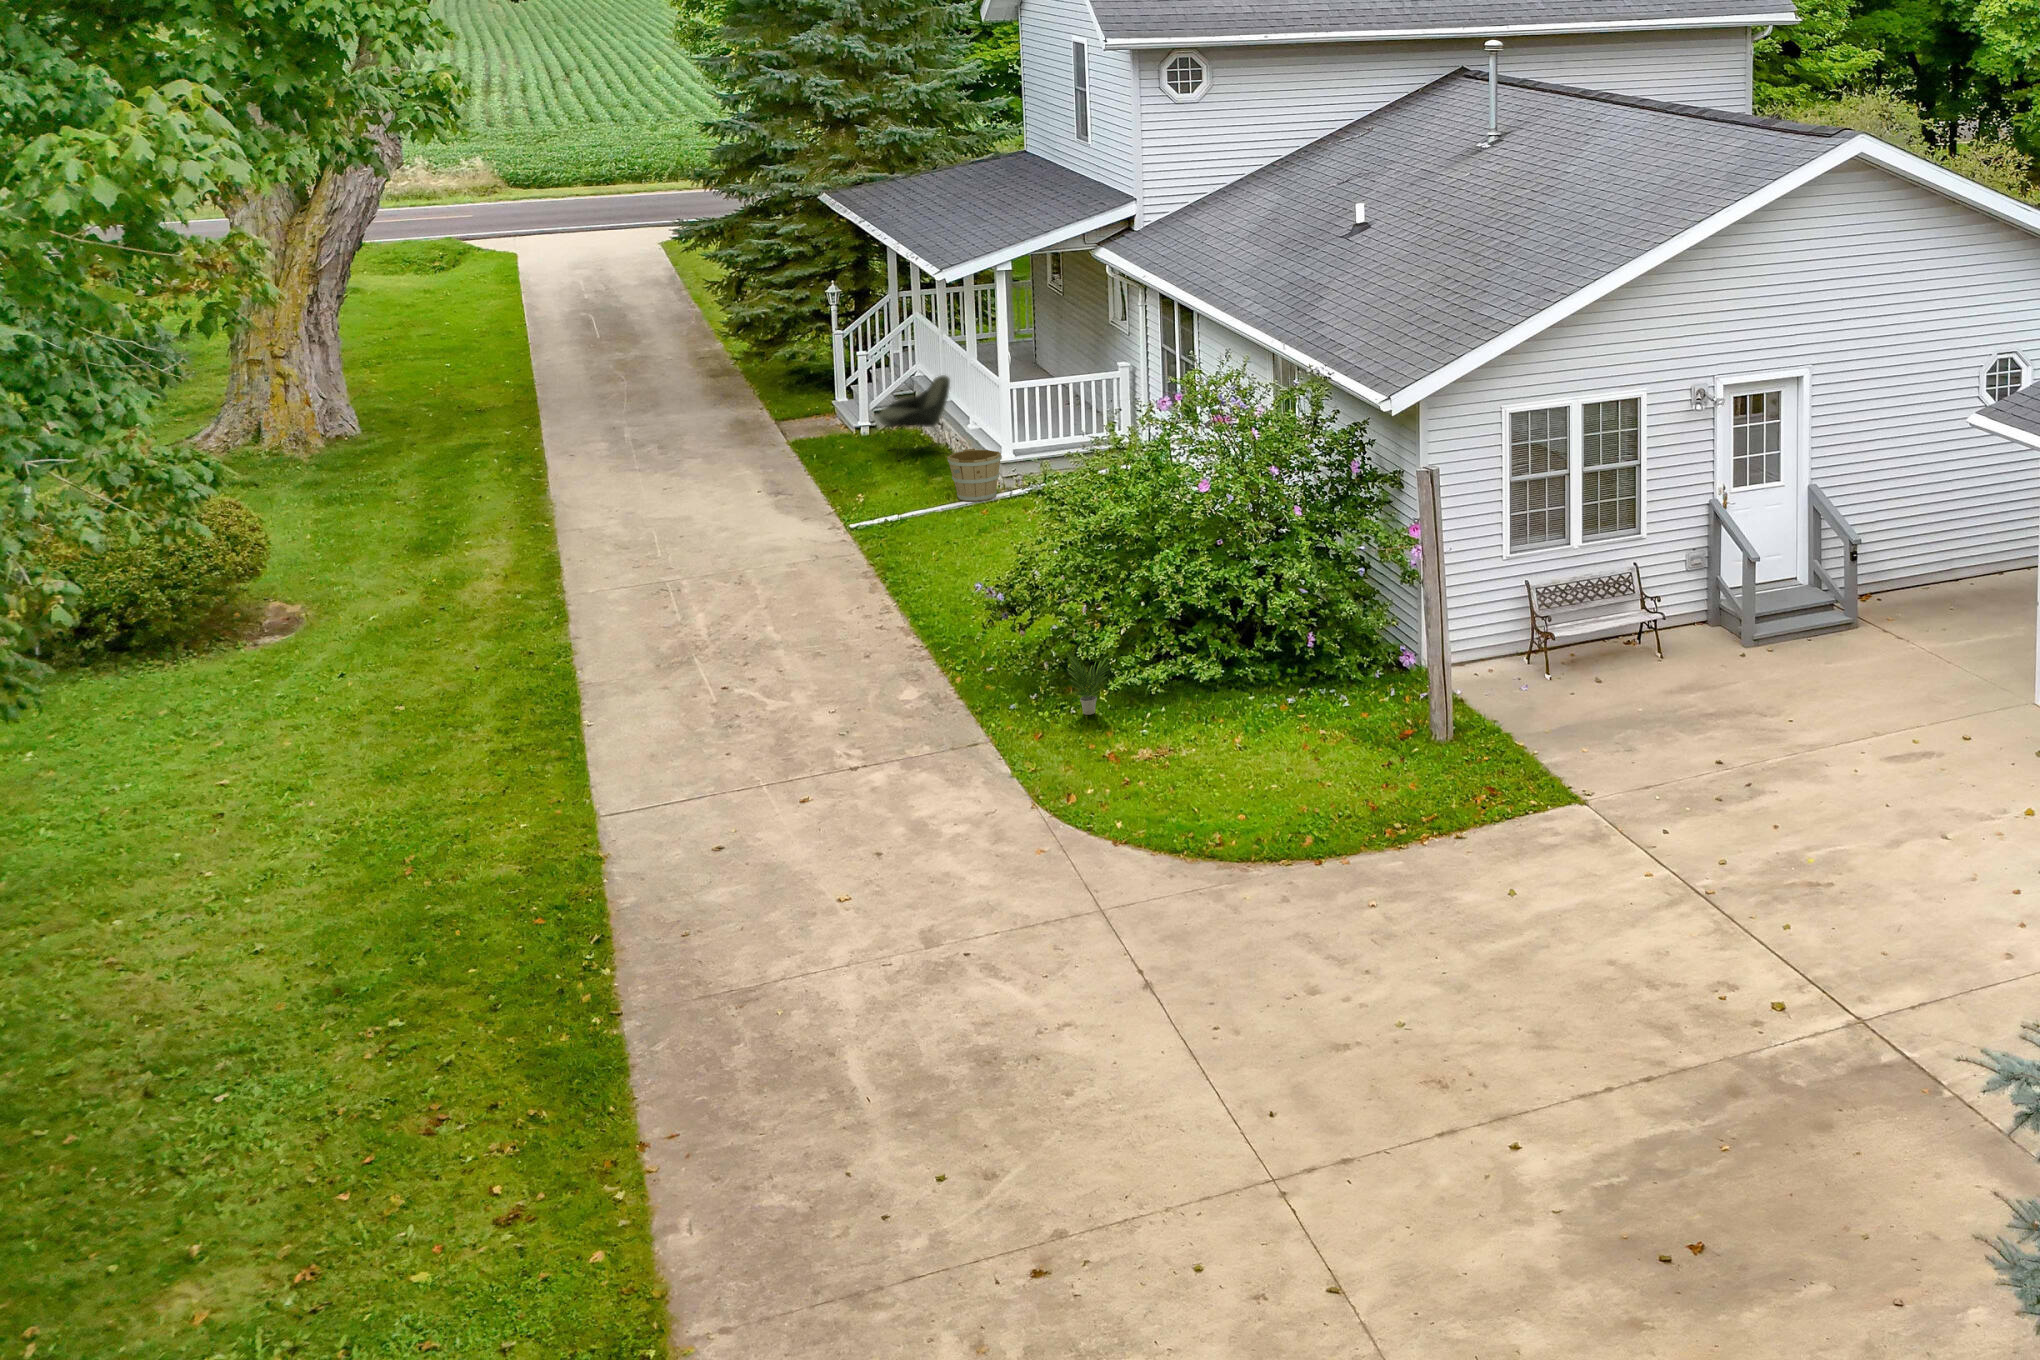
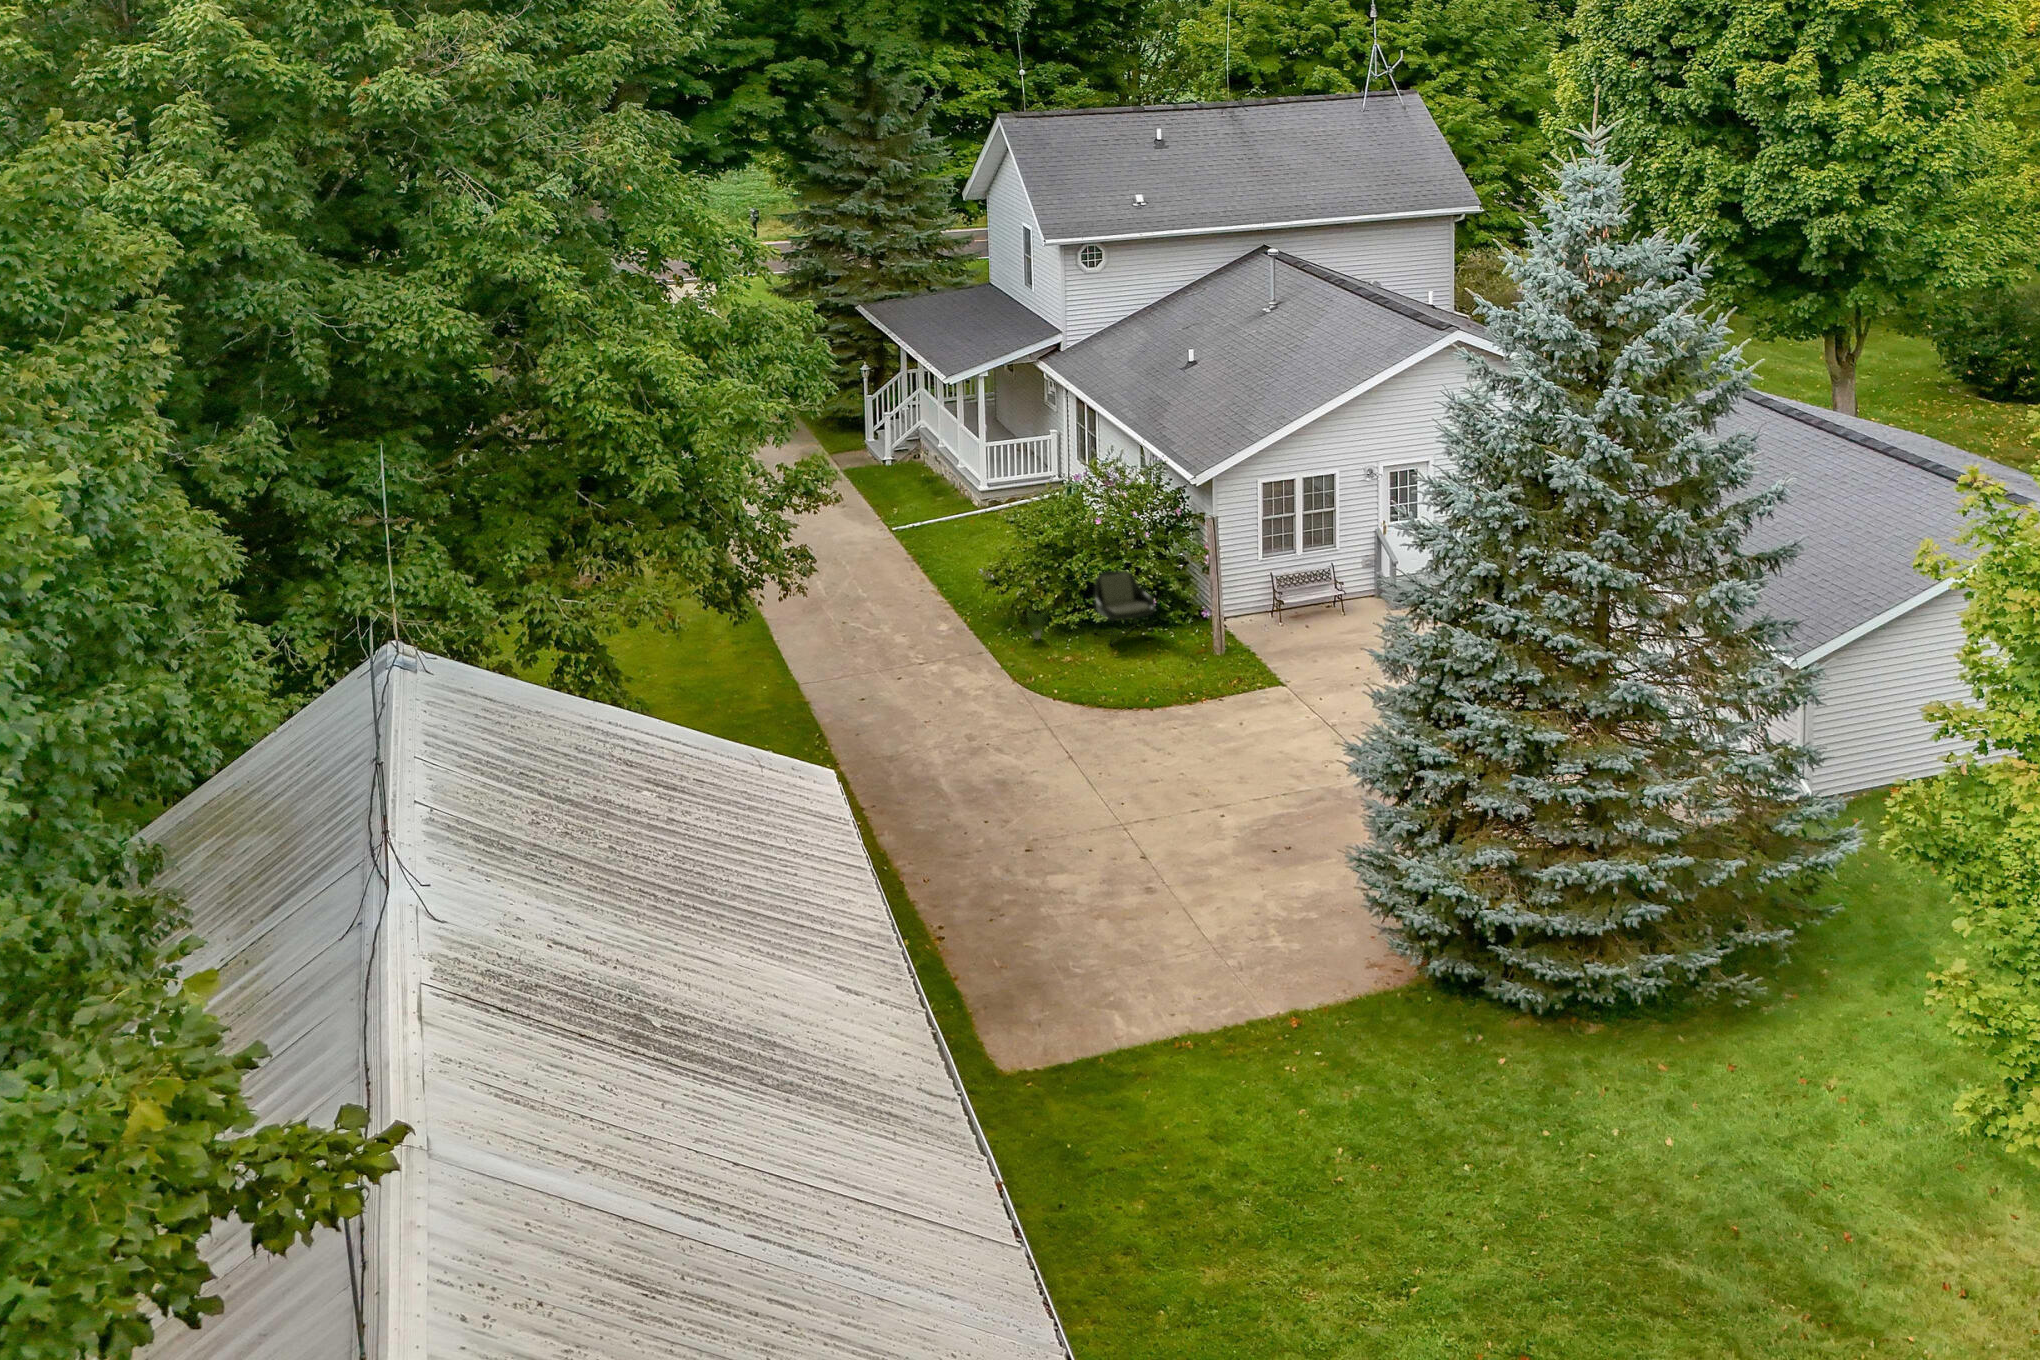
lounge chair: present [878,375,950,454] -> present [1095,571,1156,638]
wooden bucket: present [947,449,1002,501] -> none [948,481,980,513]

